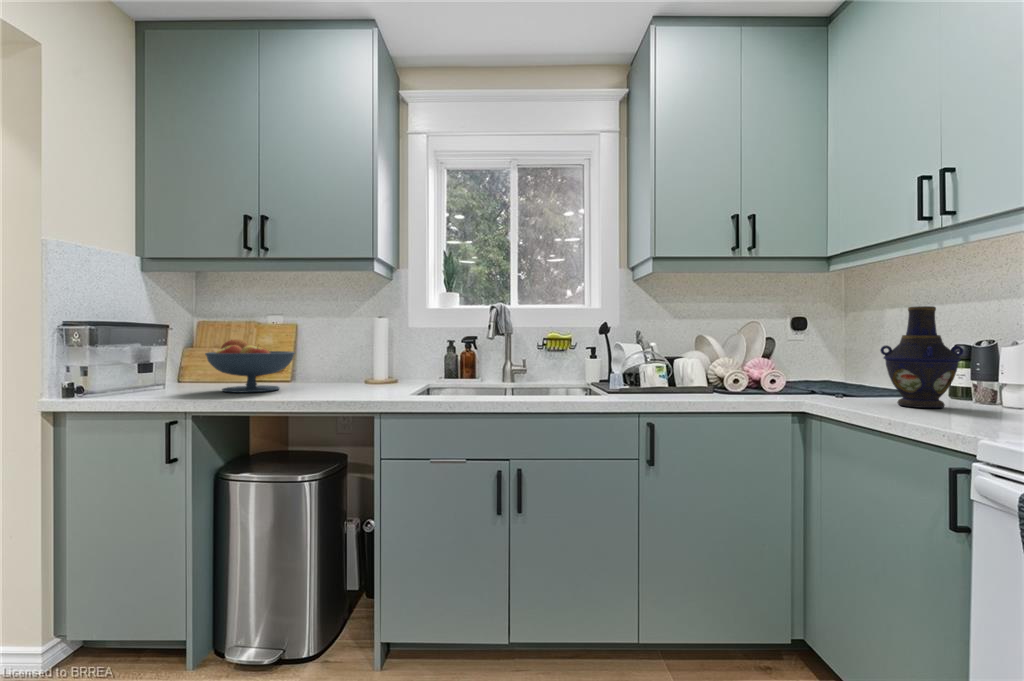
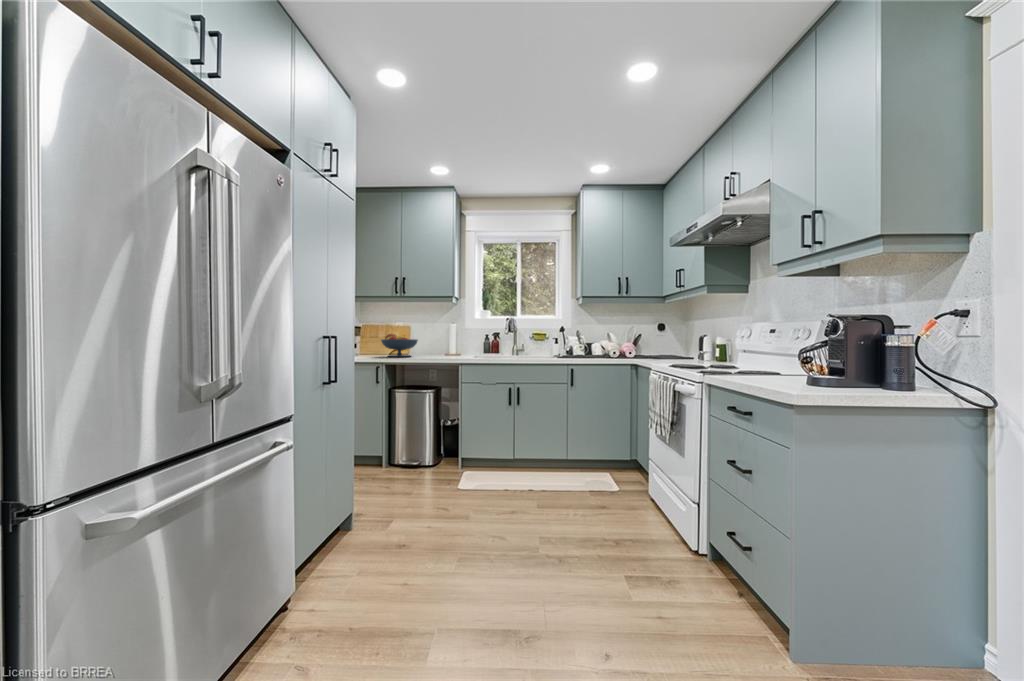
vase: present [880,306,963,408] -> none [661,321,689,360]

